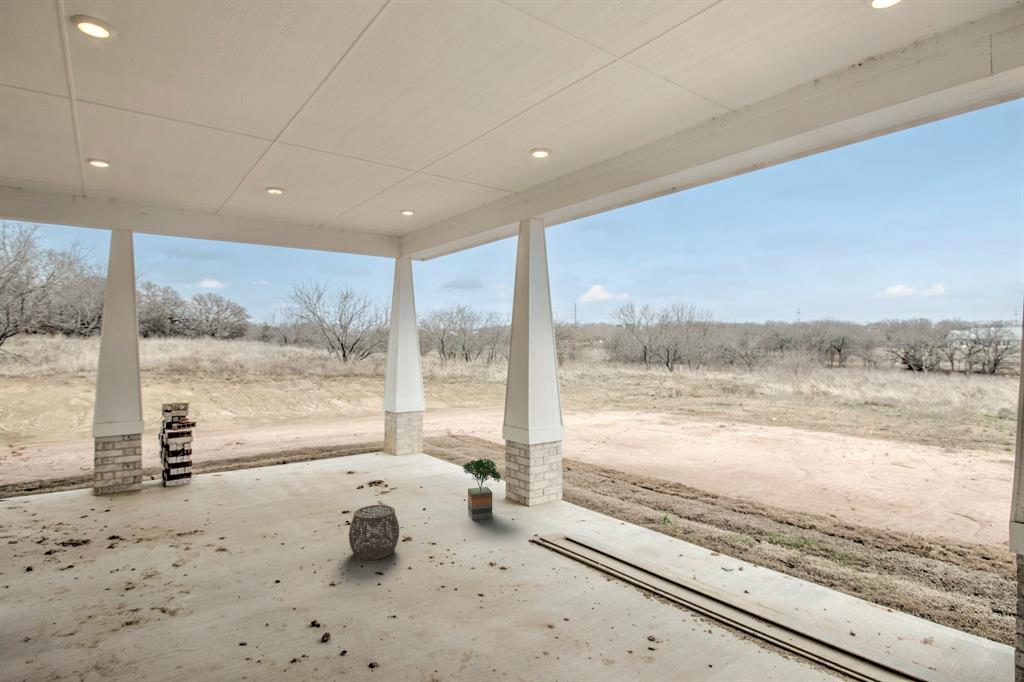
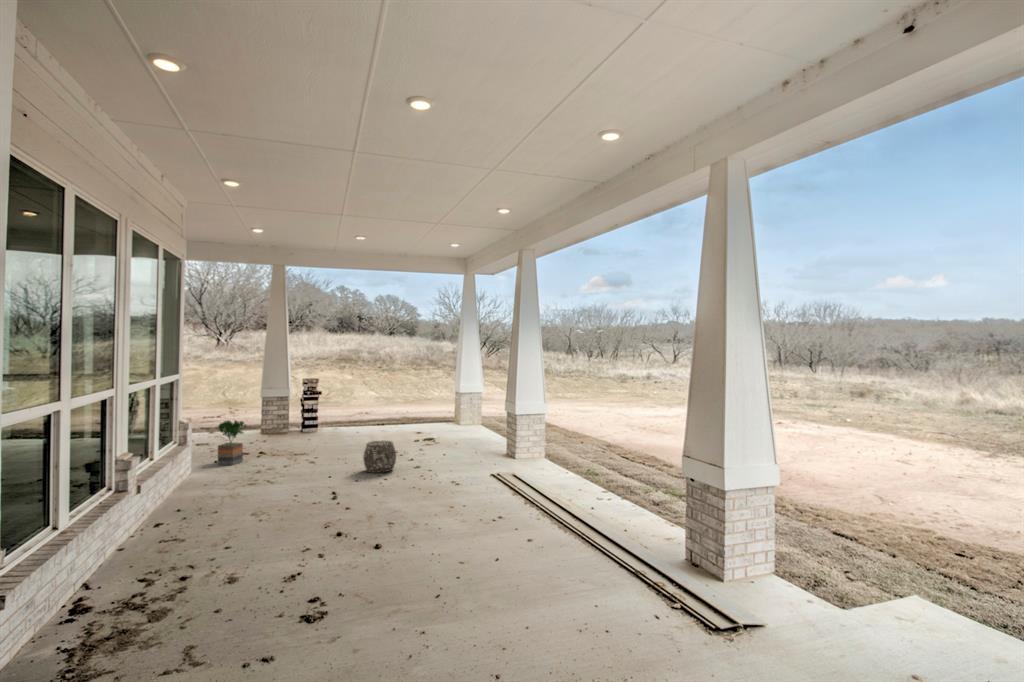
potted tree: present [463,459,501,520] -> present [218,420,247,465]

